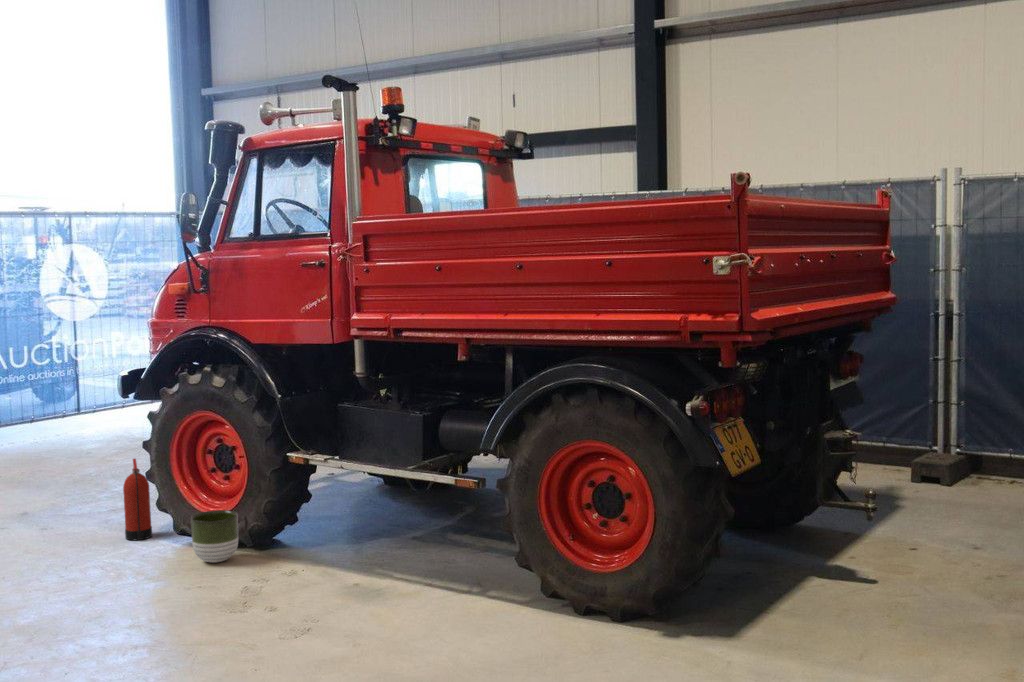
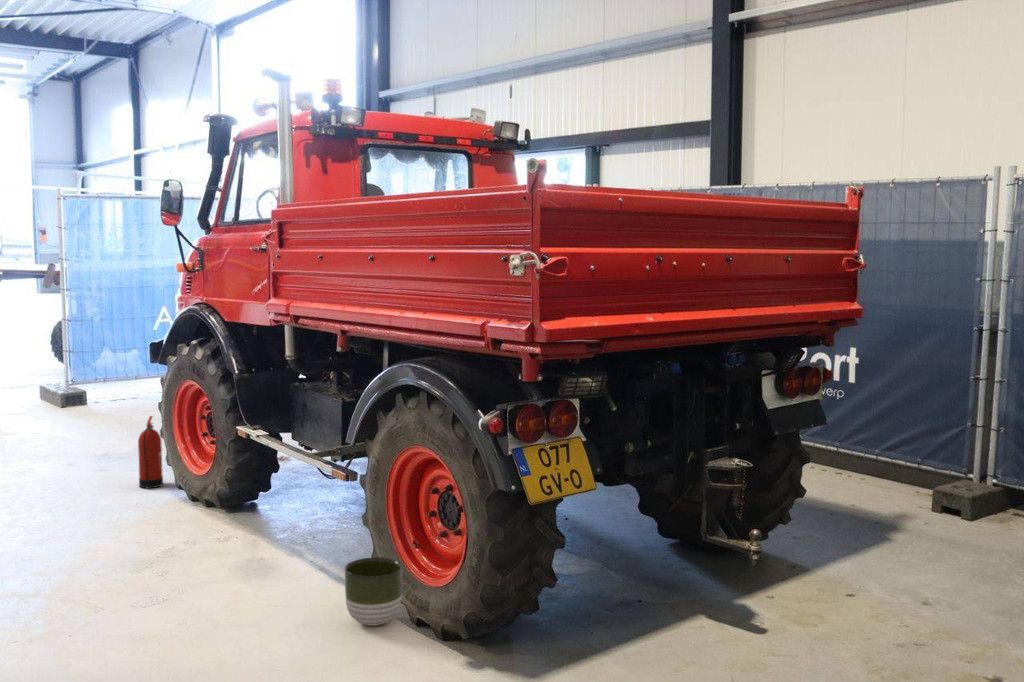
planter: present [191,510,238,563] -> present [345,557,402,626]

